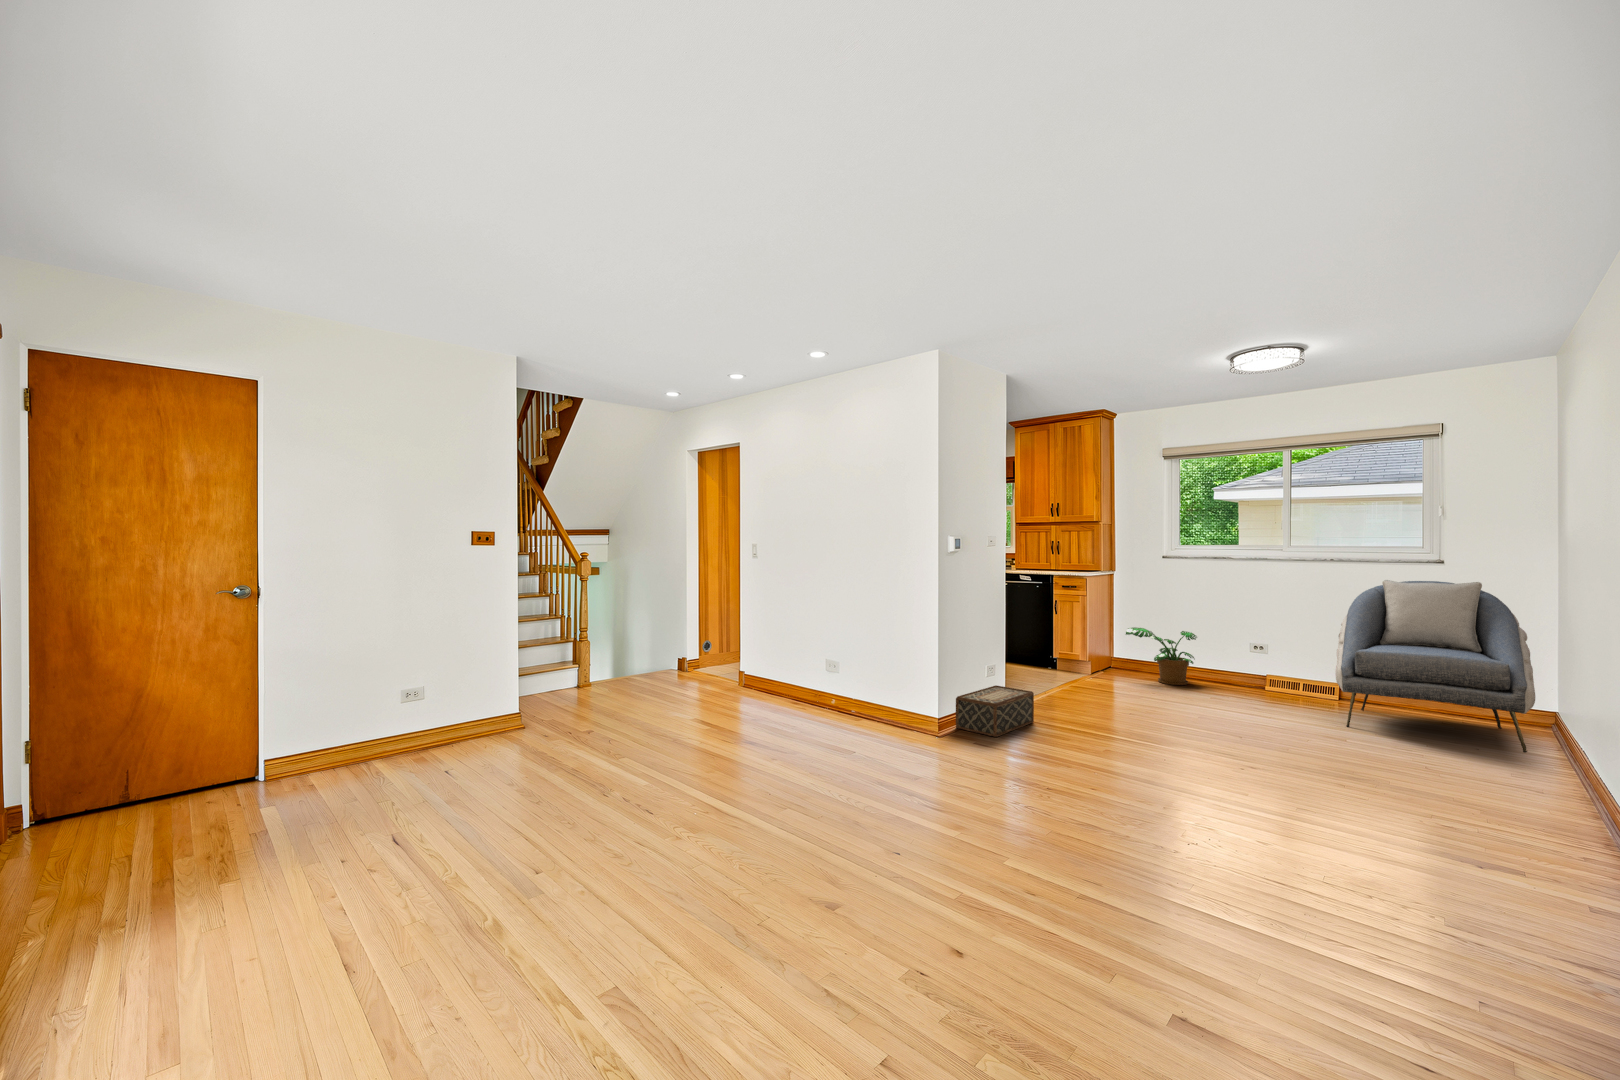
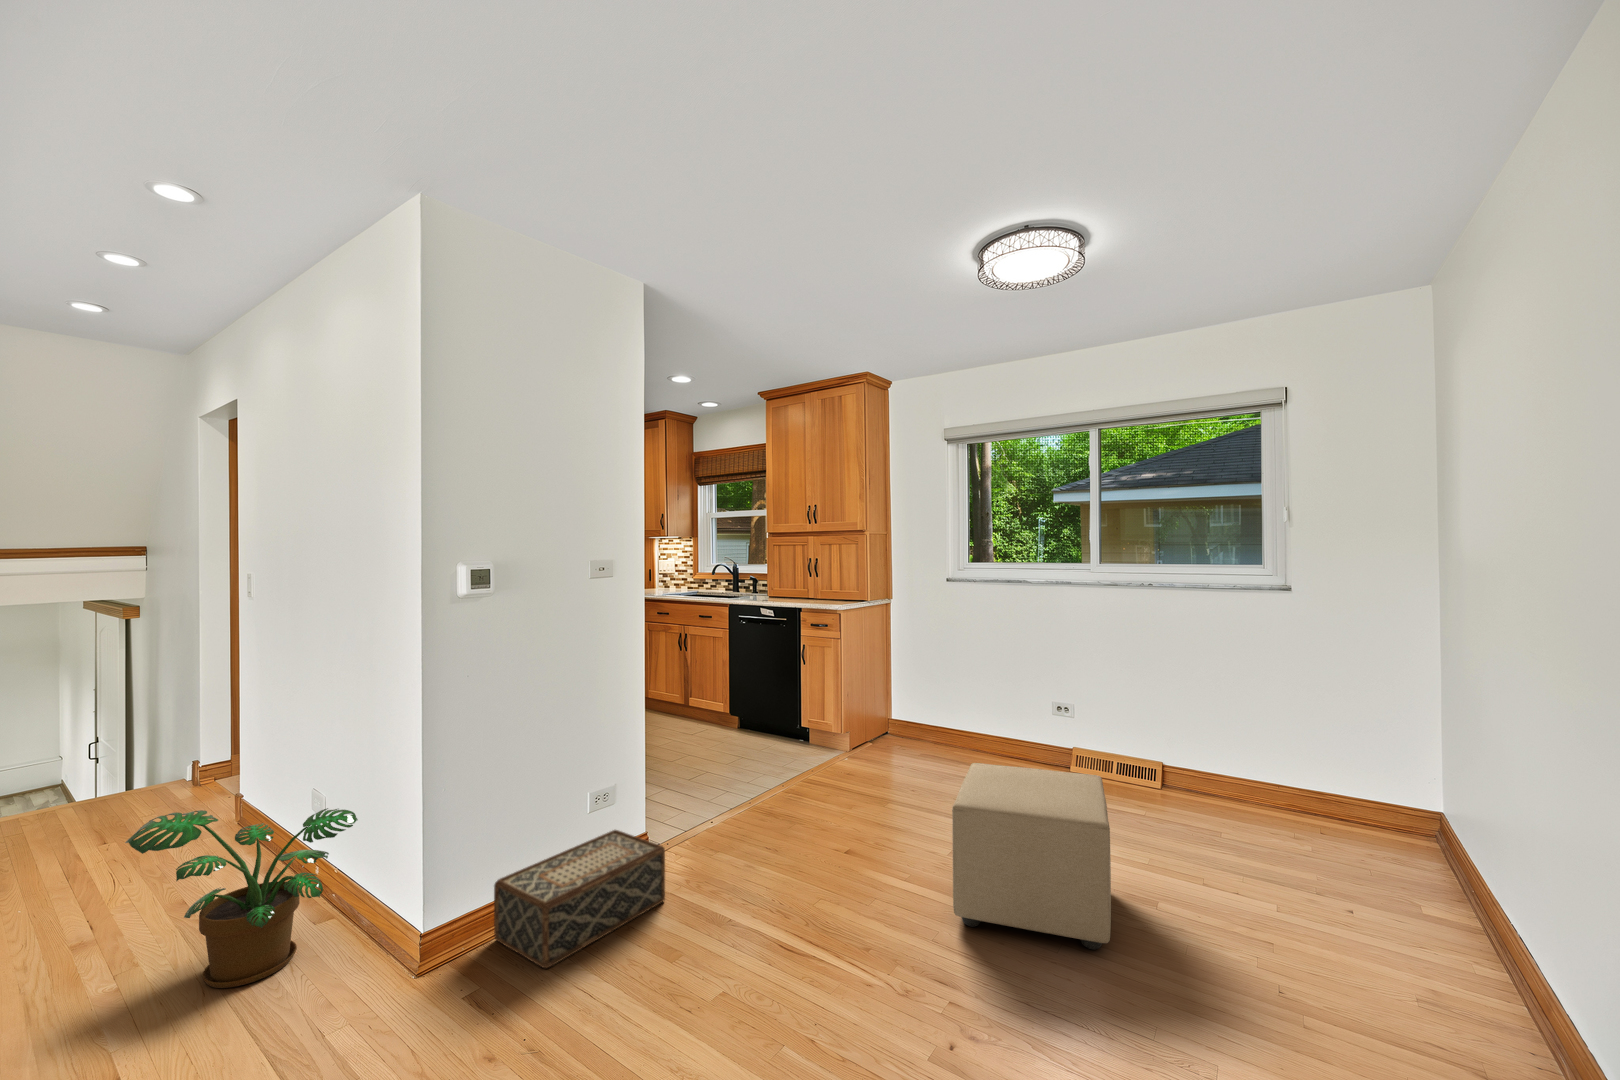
armchair: present [1336,580,1535,753] -> none [1152,619,1431,912]
potted plant: present [1126,627,1197,685] -> present [125,808,358,988]
ottoman: none [1213,659,1317,751] -> present [952,763,1111,949]

